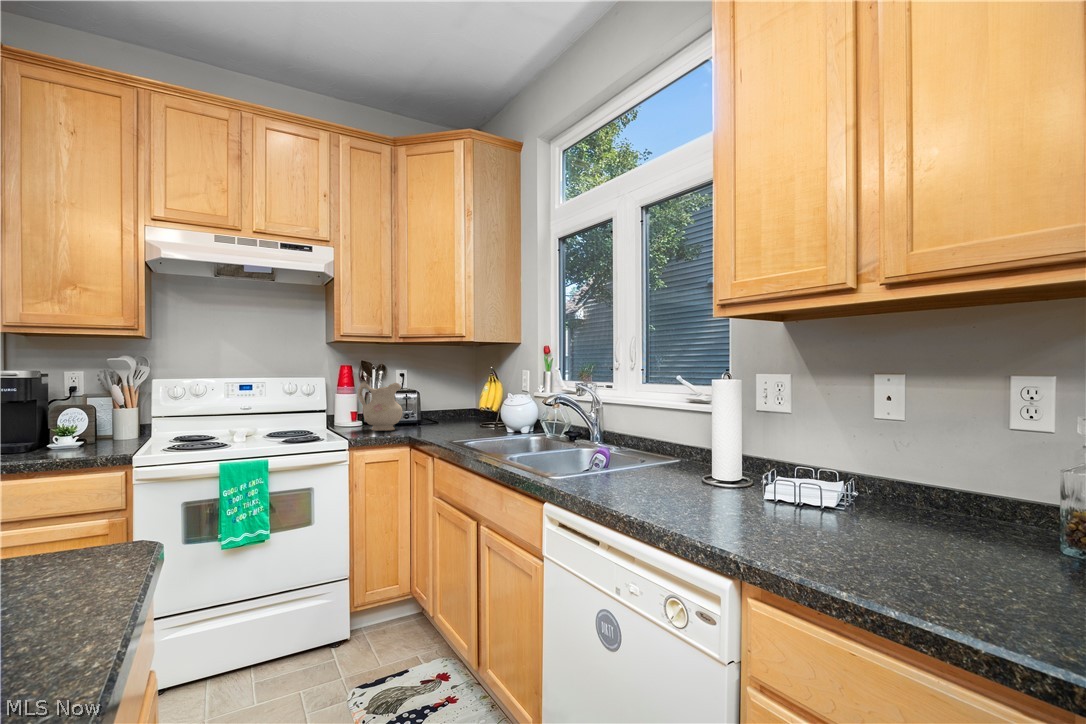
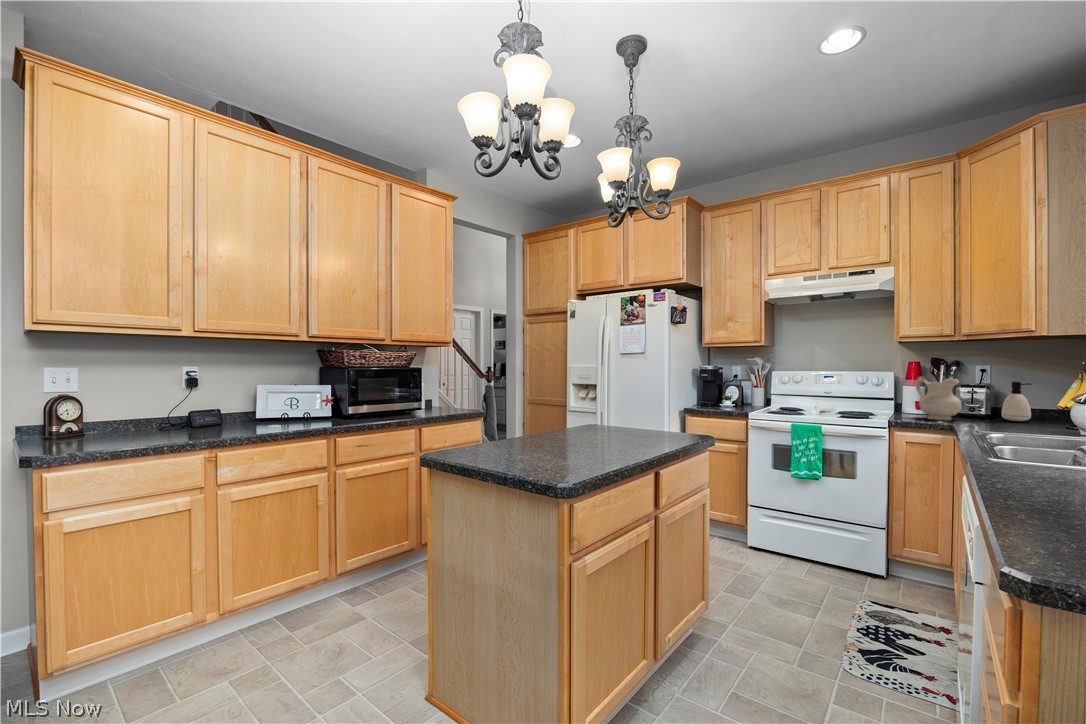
soap dispenser: none [426,384,447,423] -> present [1002,381,1031,421]

